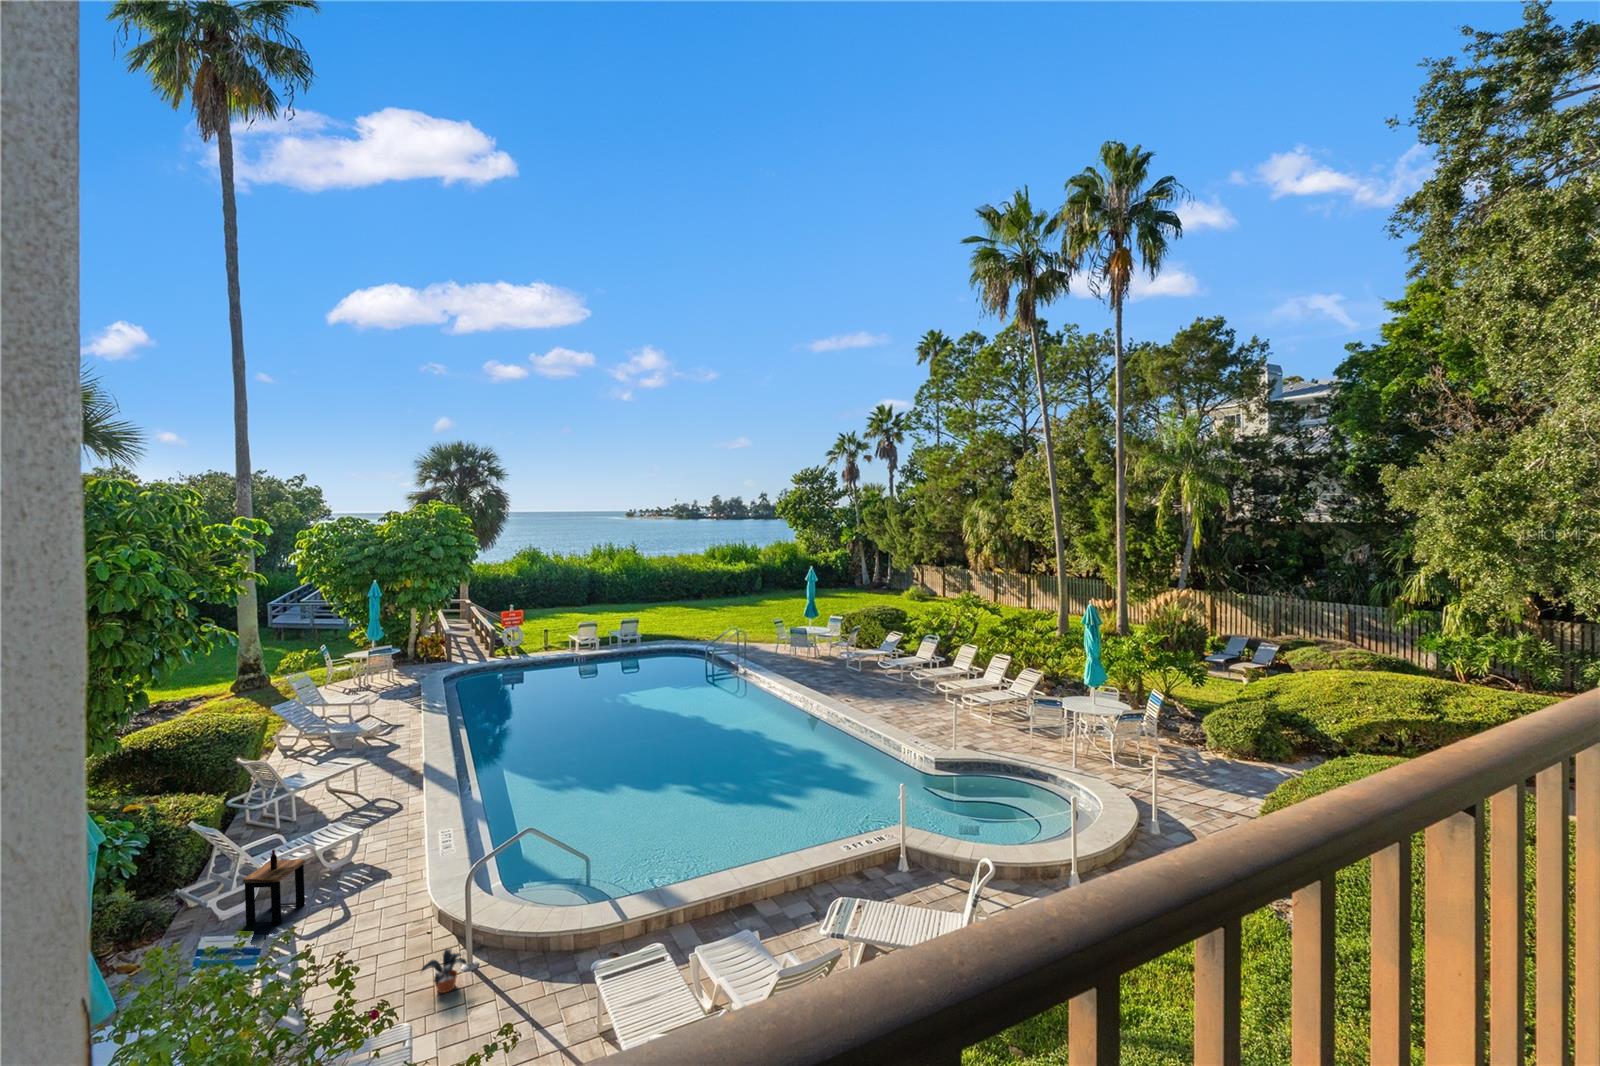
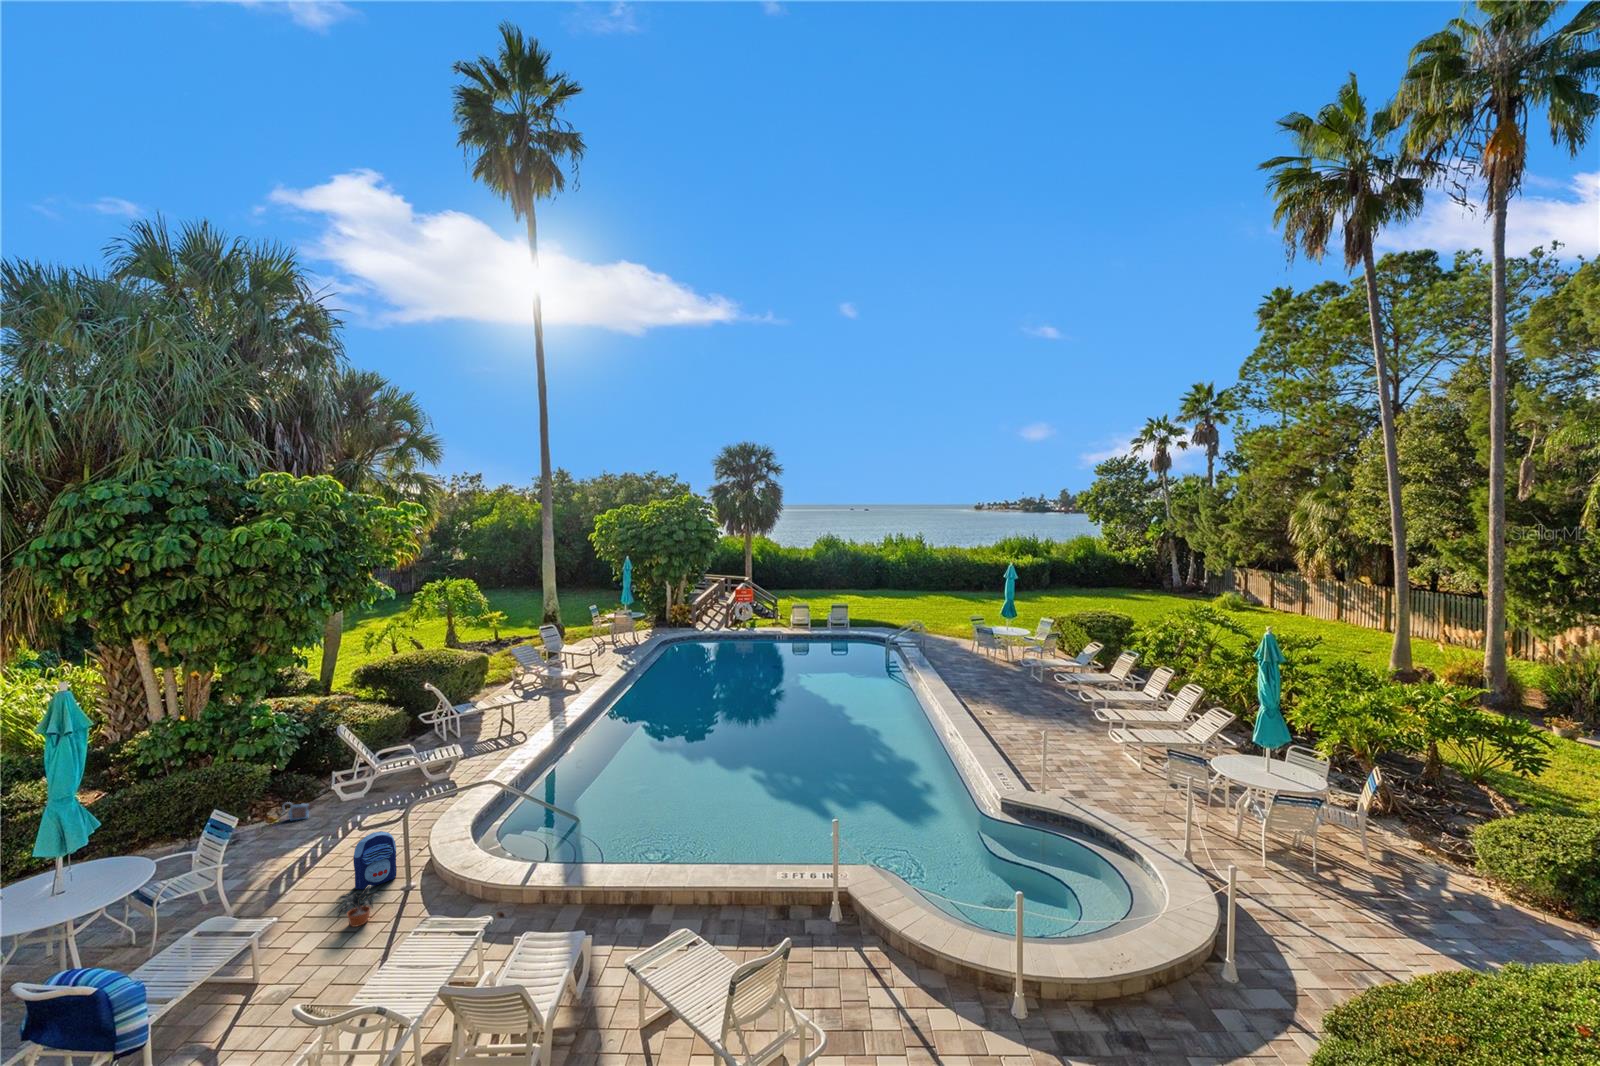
side table: present [243,849,305,925] -> none [327,764,380,827]
backpack: none [386,899,428,966] -> present [353,831,397,890]
watering can: none [169,904,219,937] -> present [282,800,318,820]

